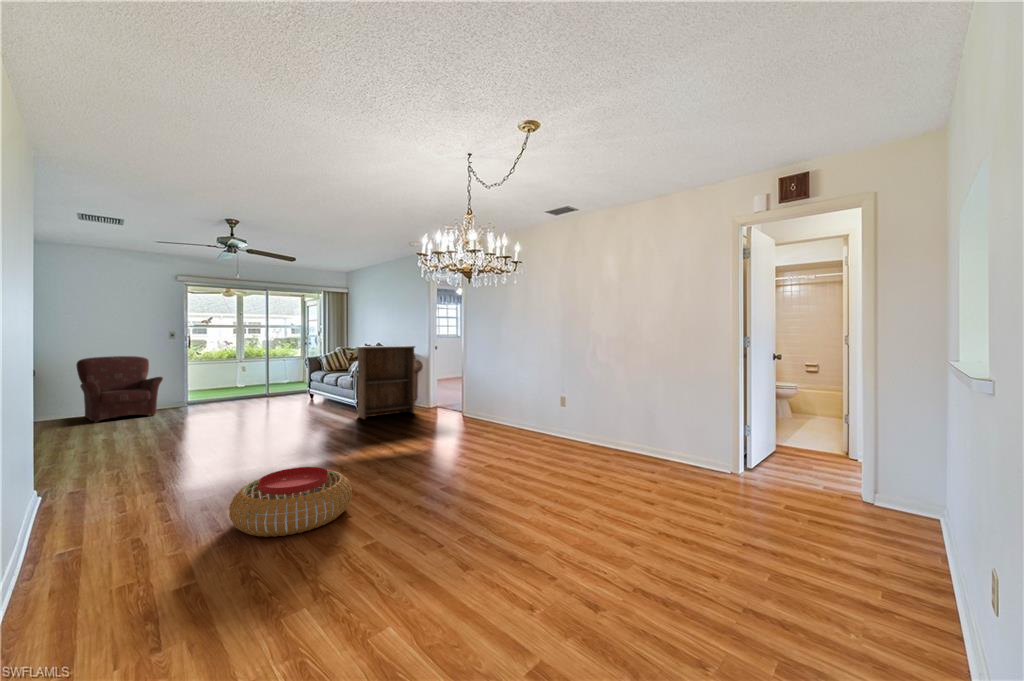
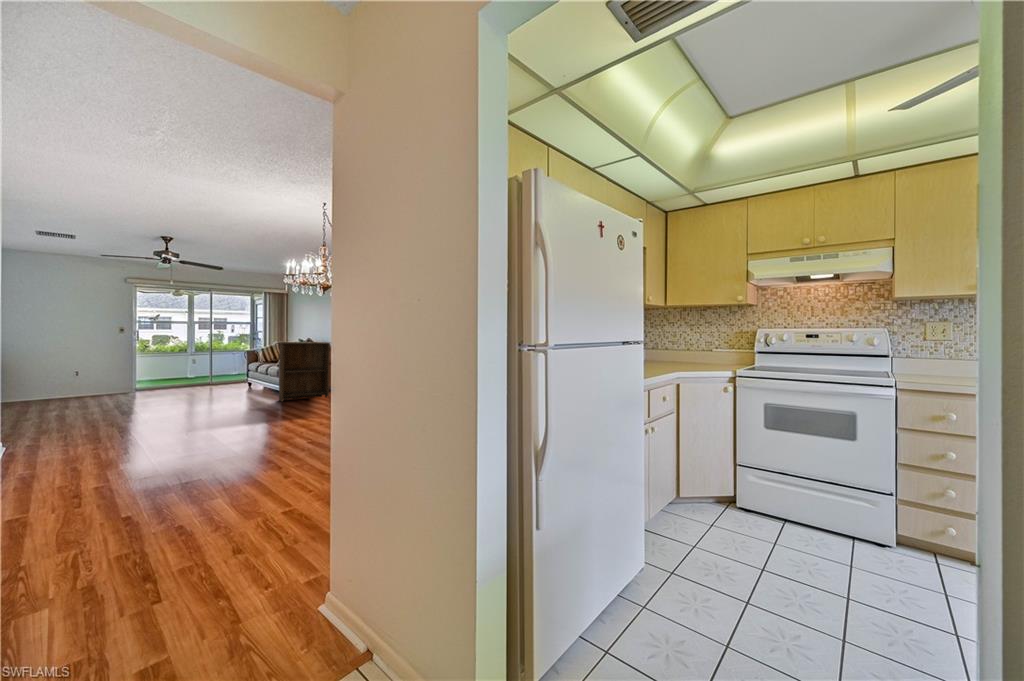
armchair: present [76,356,163,423] -> none [35,346,112,401]
pouf: present [229,467,352,537] -> none [127,426,225,467]

